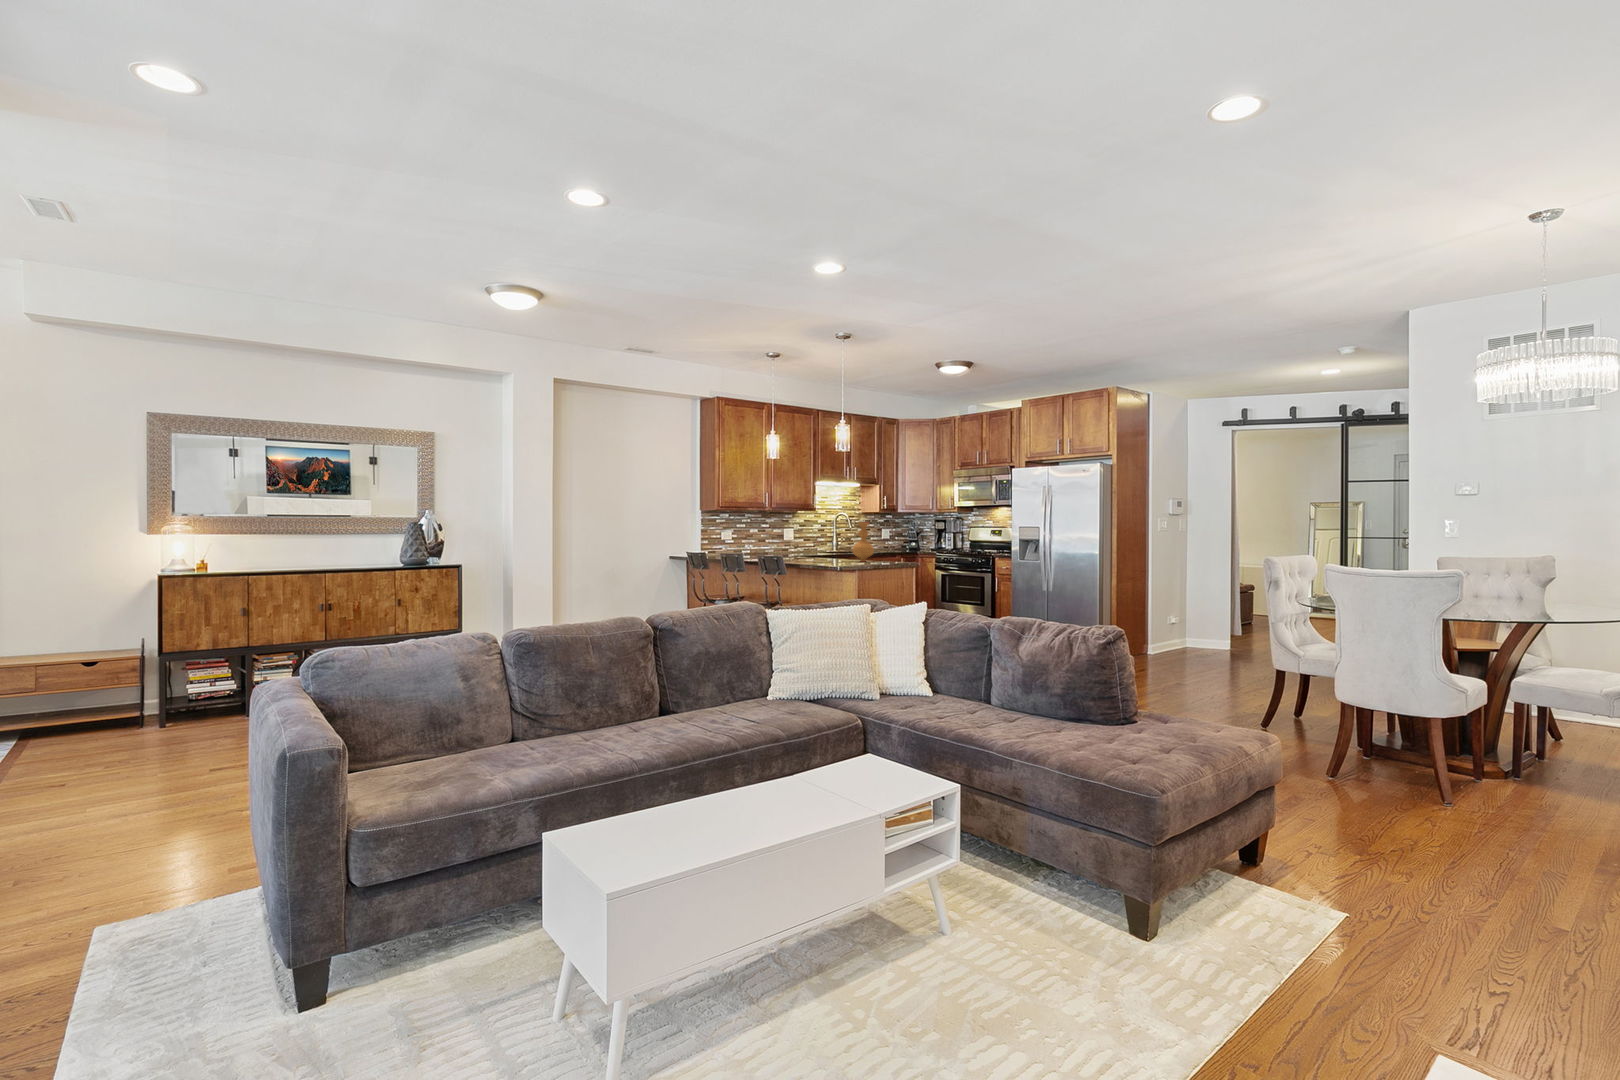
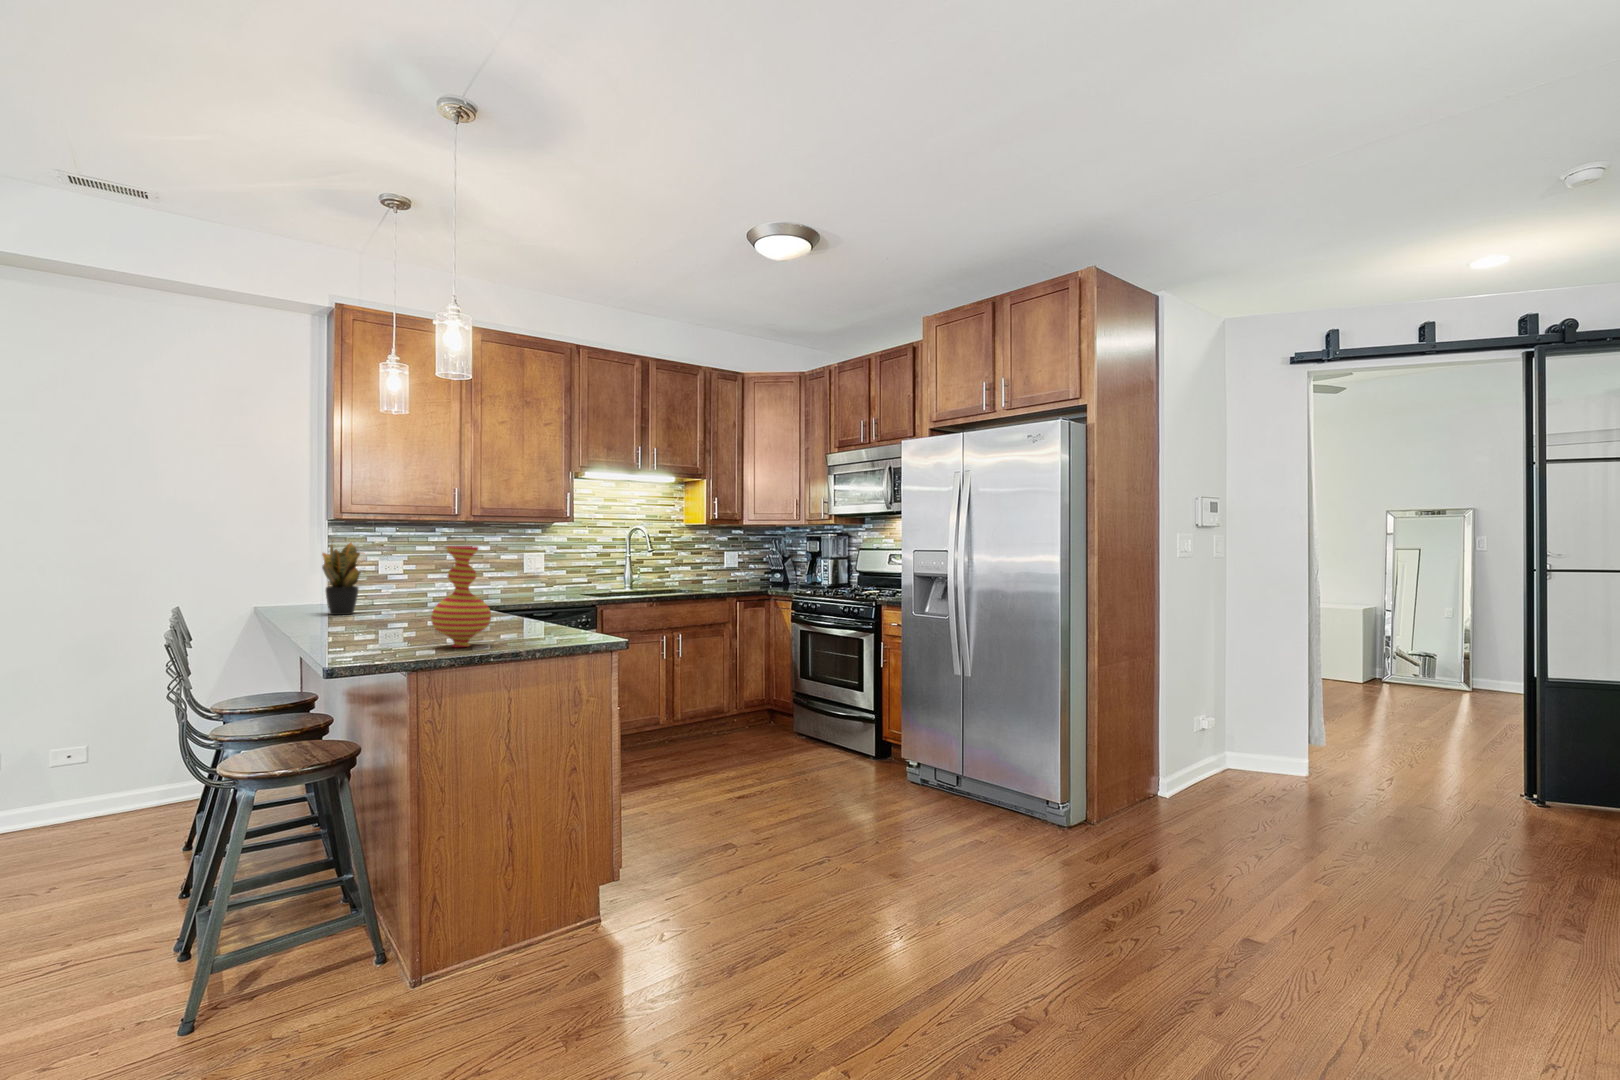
potted plant: none [729,517,755,557] -> present [322,543,365,615]

